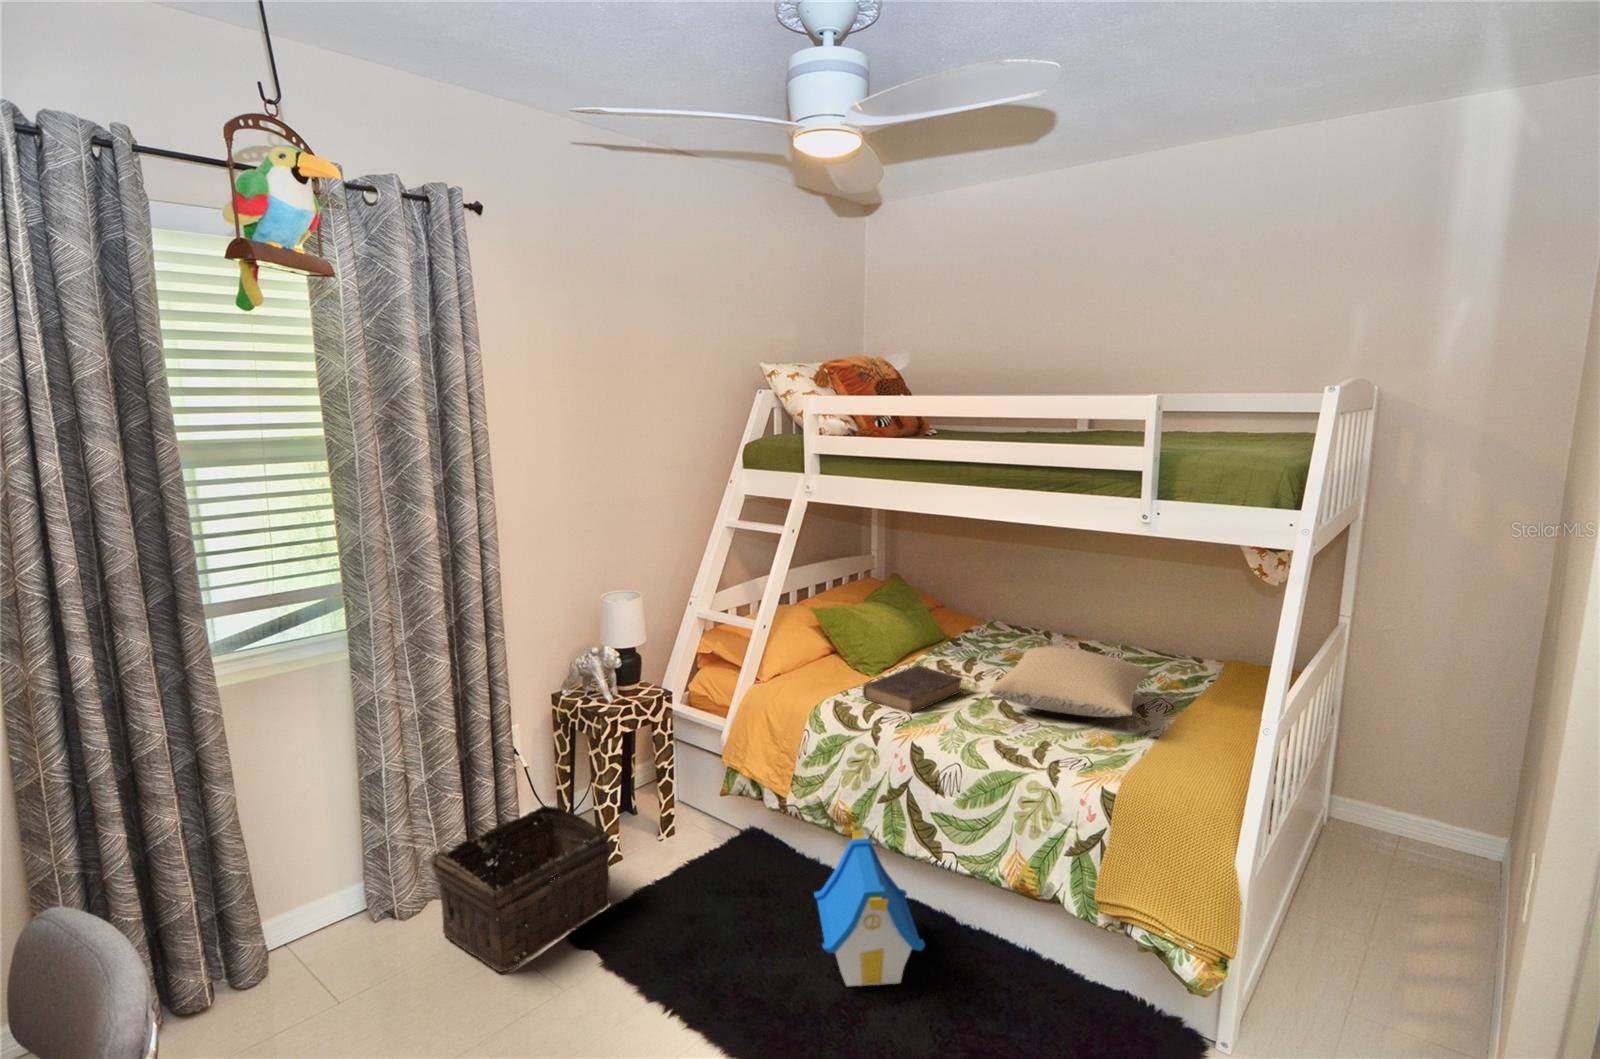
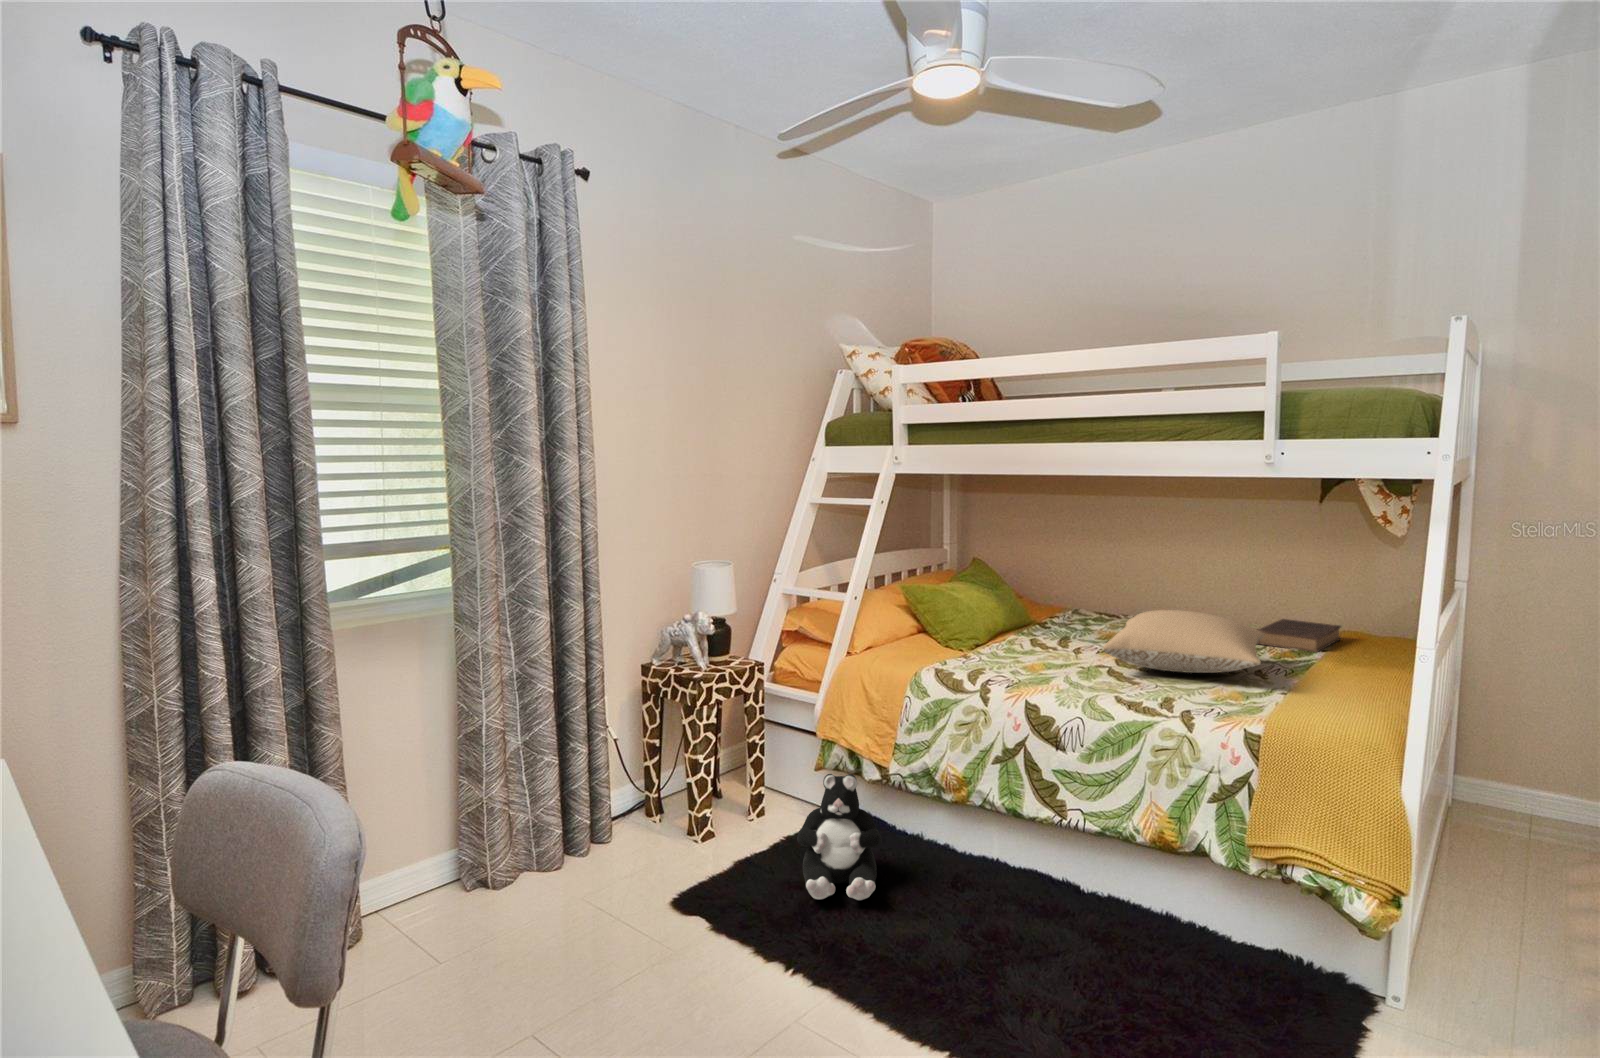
book: present [863,665,962,713] -> present [1257,619,1341,652]
basket: present [430,805,610,971] -> none [523,776,711,935]
plush toy: none [692,810,773,933] -> present [797,774,882,900]
toy house: present [814,829,925,986] -> none [929,791,1059,949]

